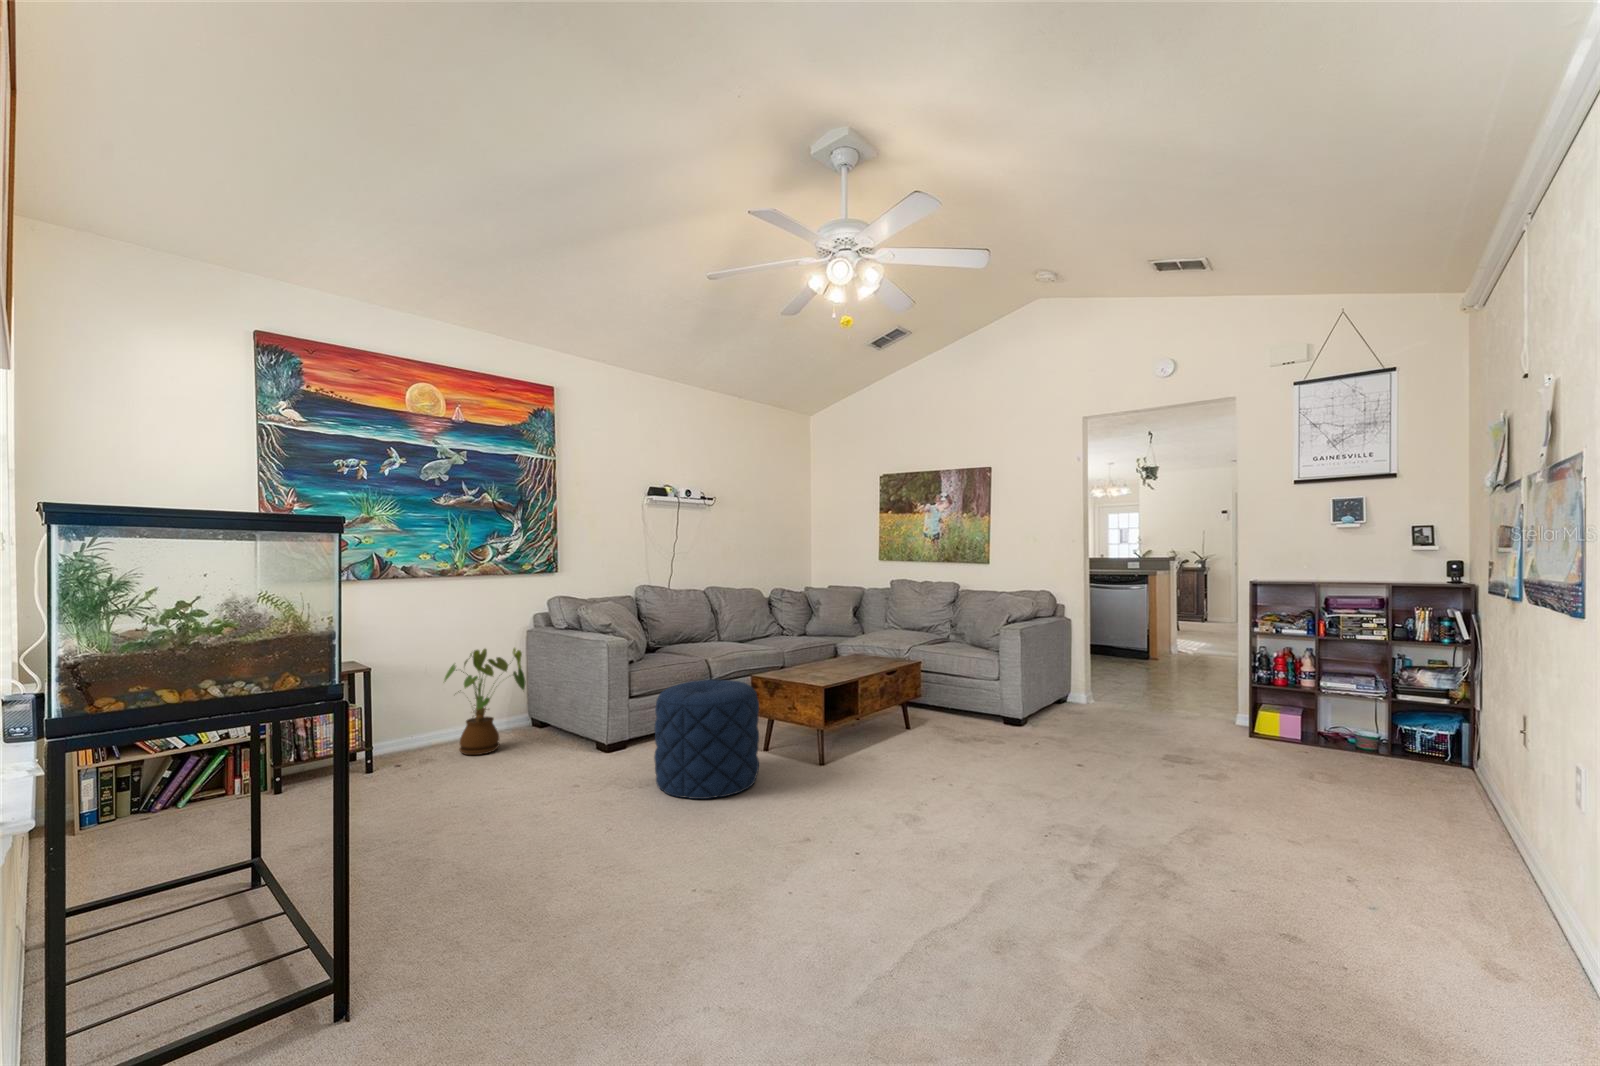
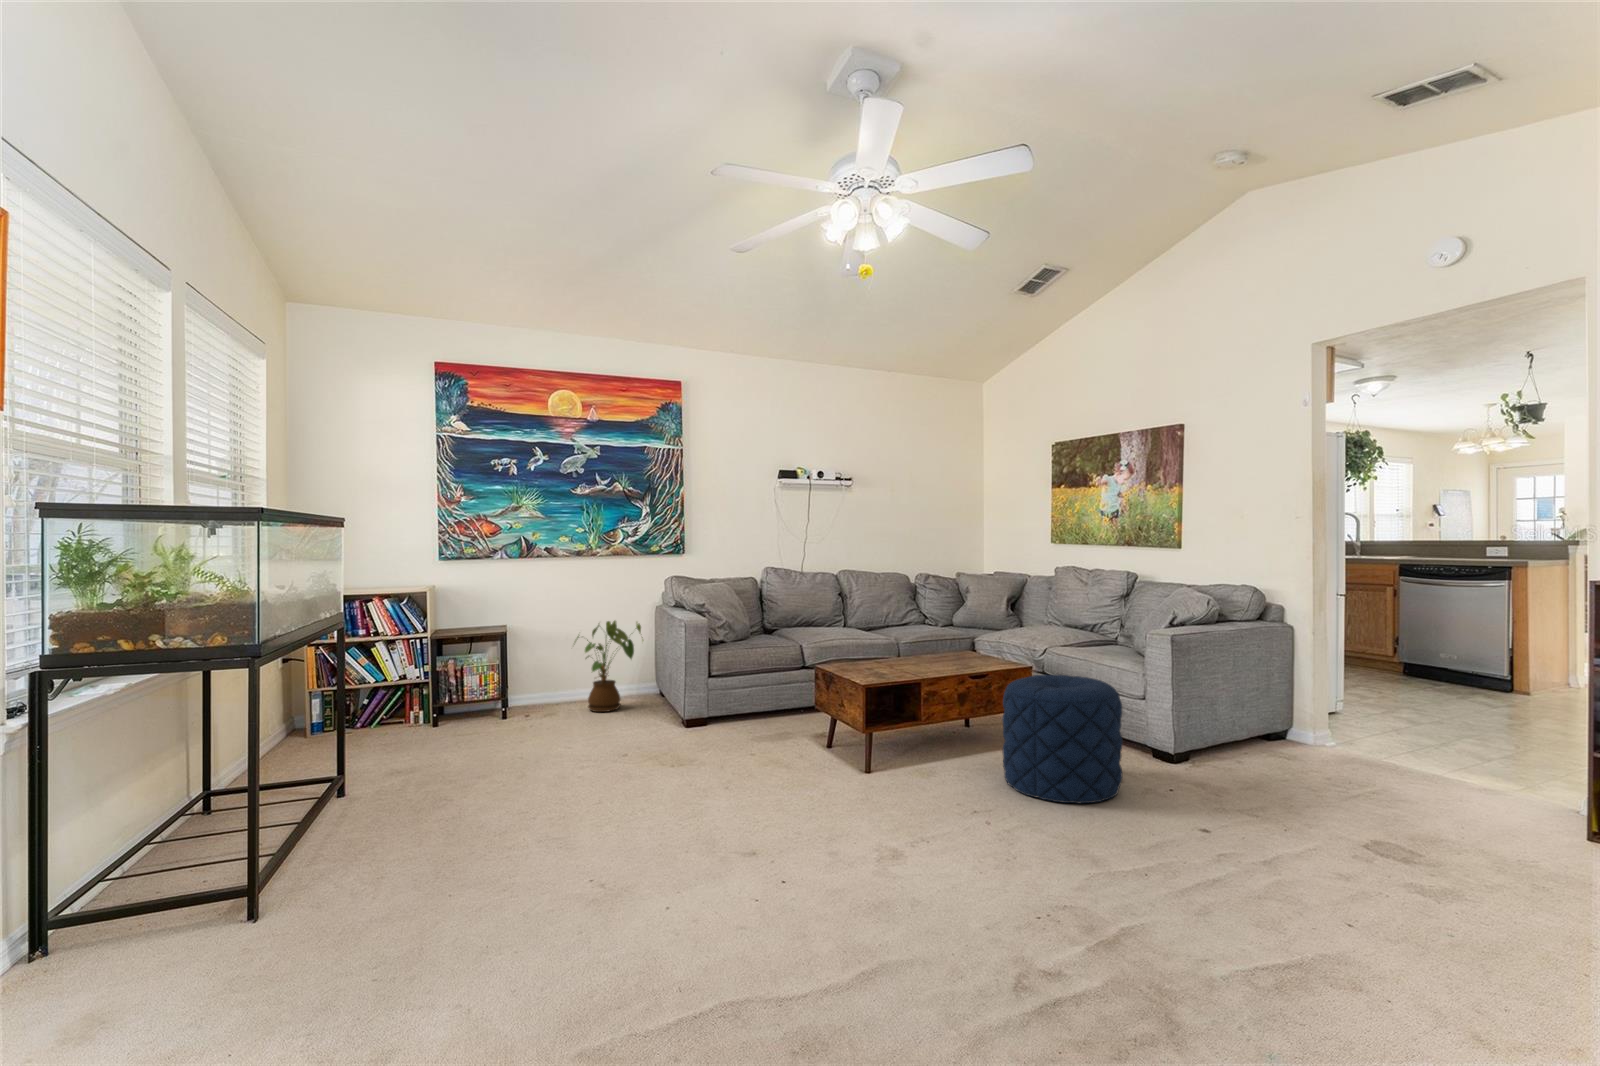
pouf: present [654,680,759,799] -> present [1003,675,1123,803]

